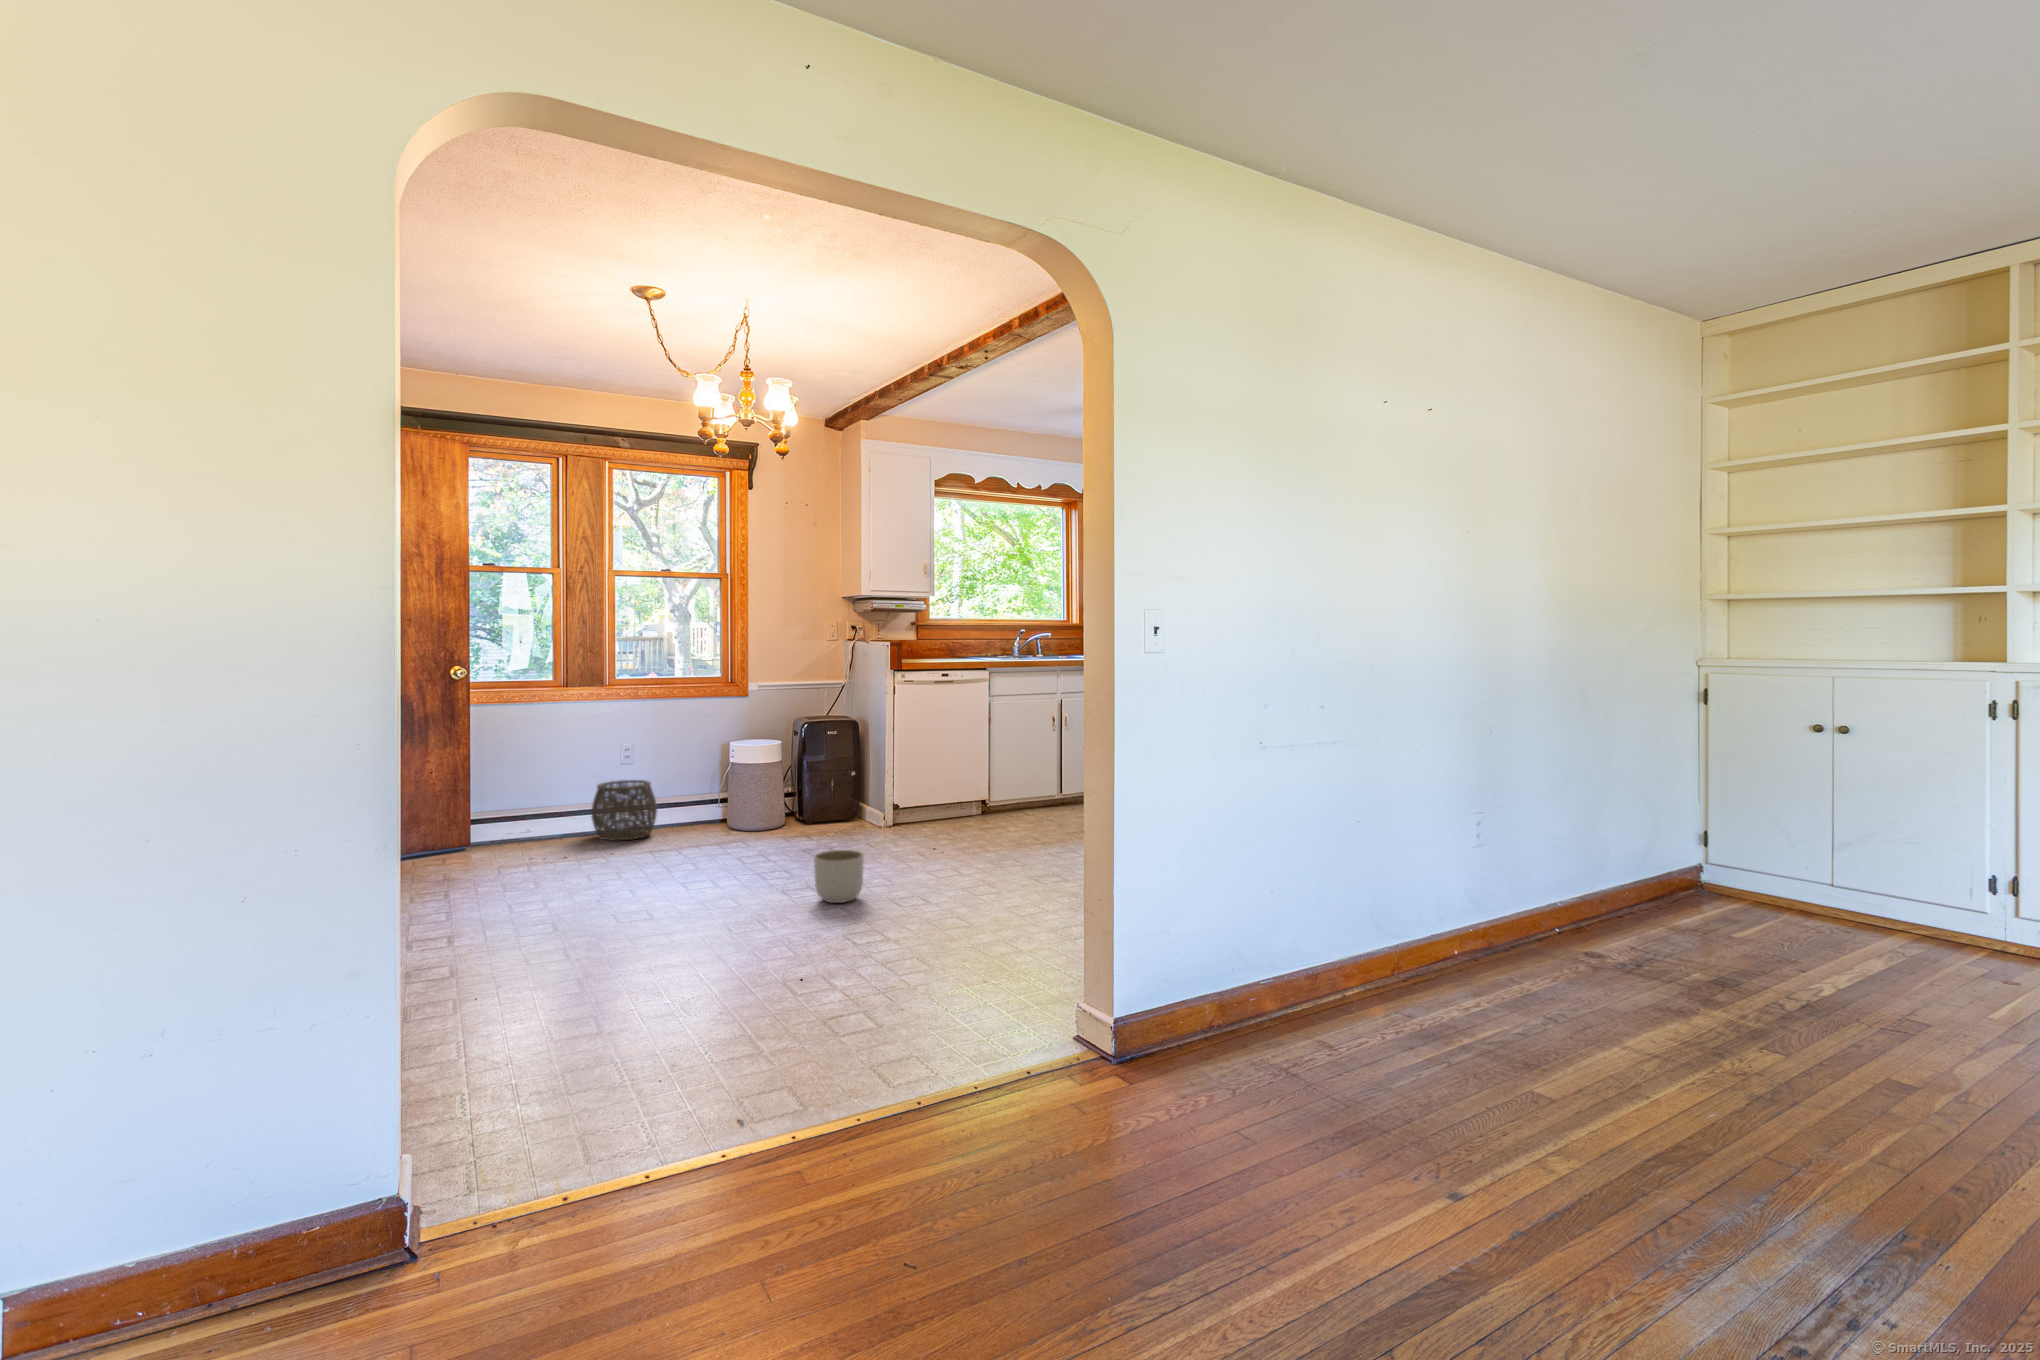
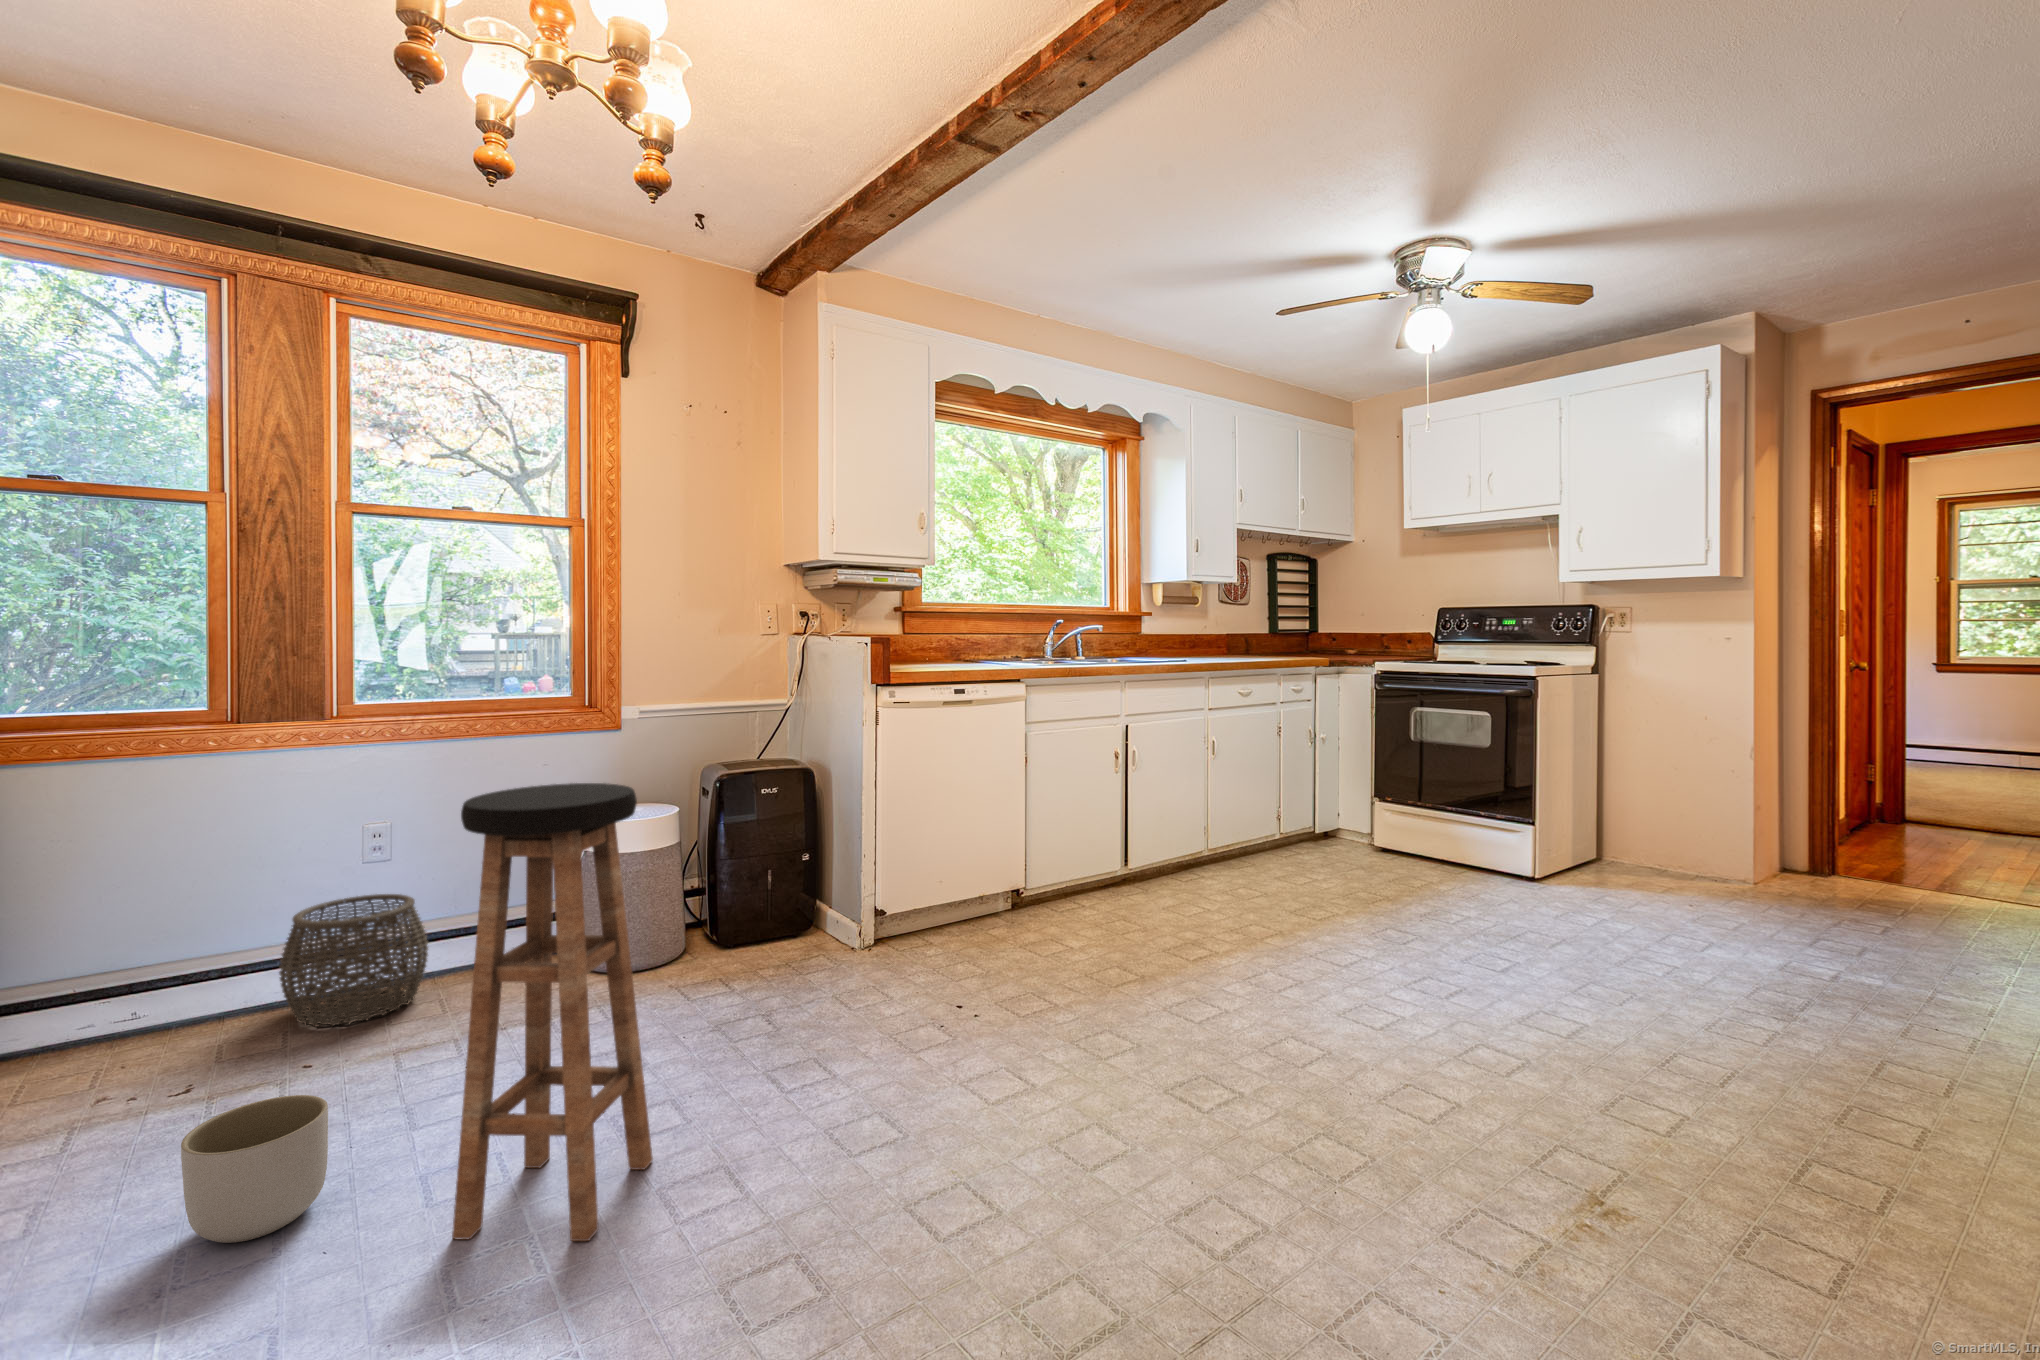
bar stool: none [708,705,784,891] -> present [452,783,653,1241]
planter: present [814,850,864,903] -> present [181,1095,328,1243]

